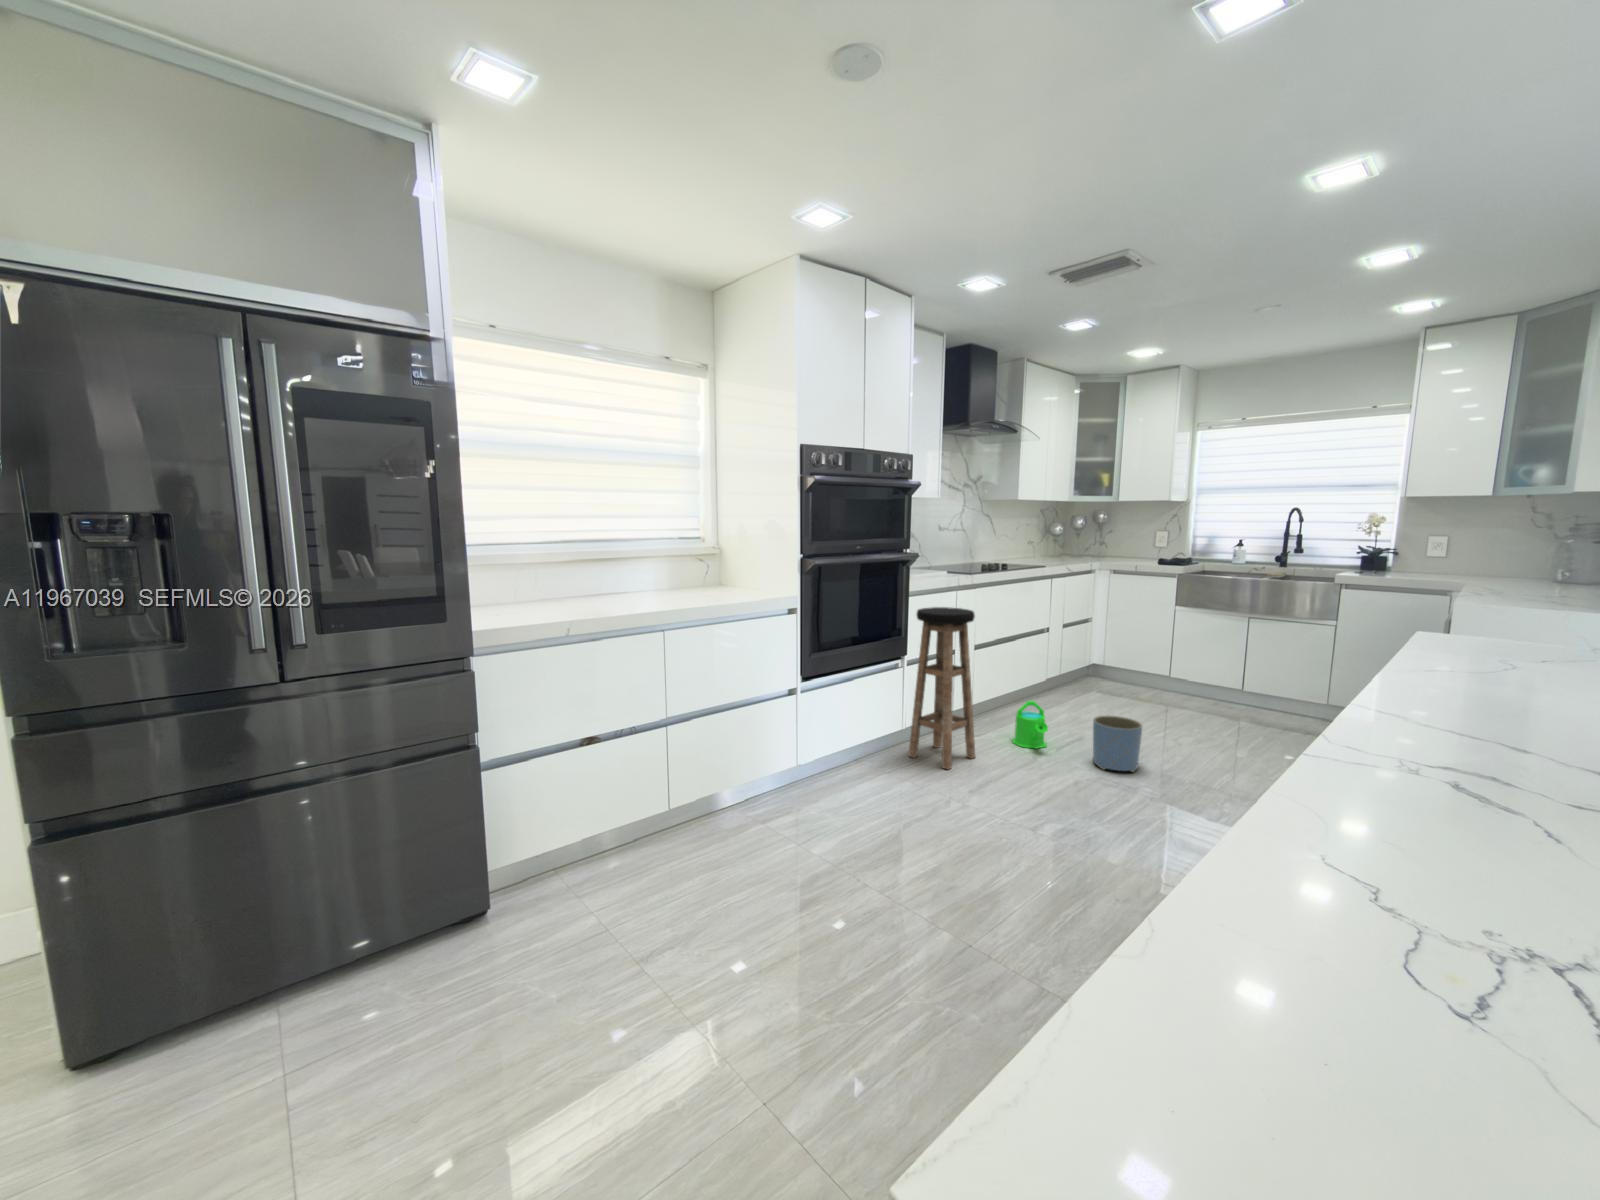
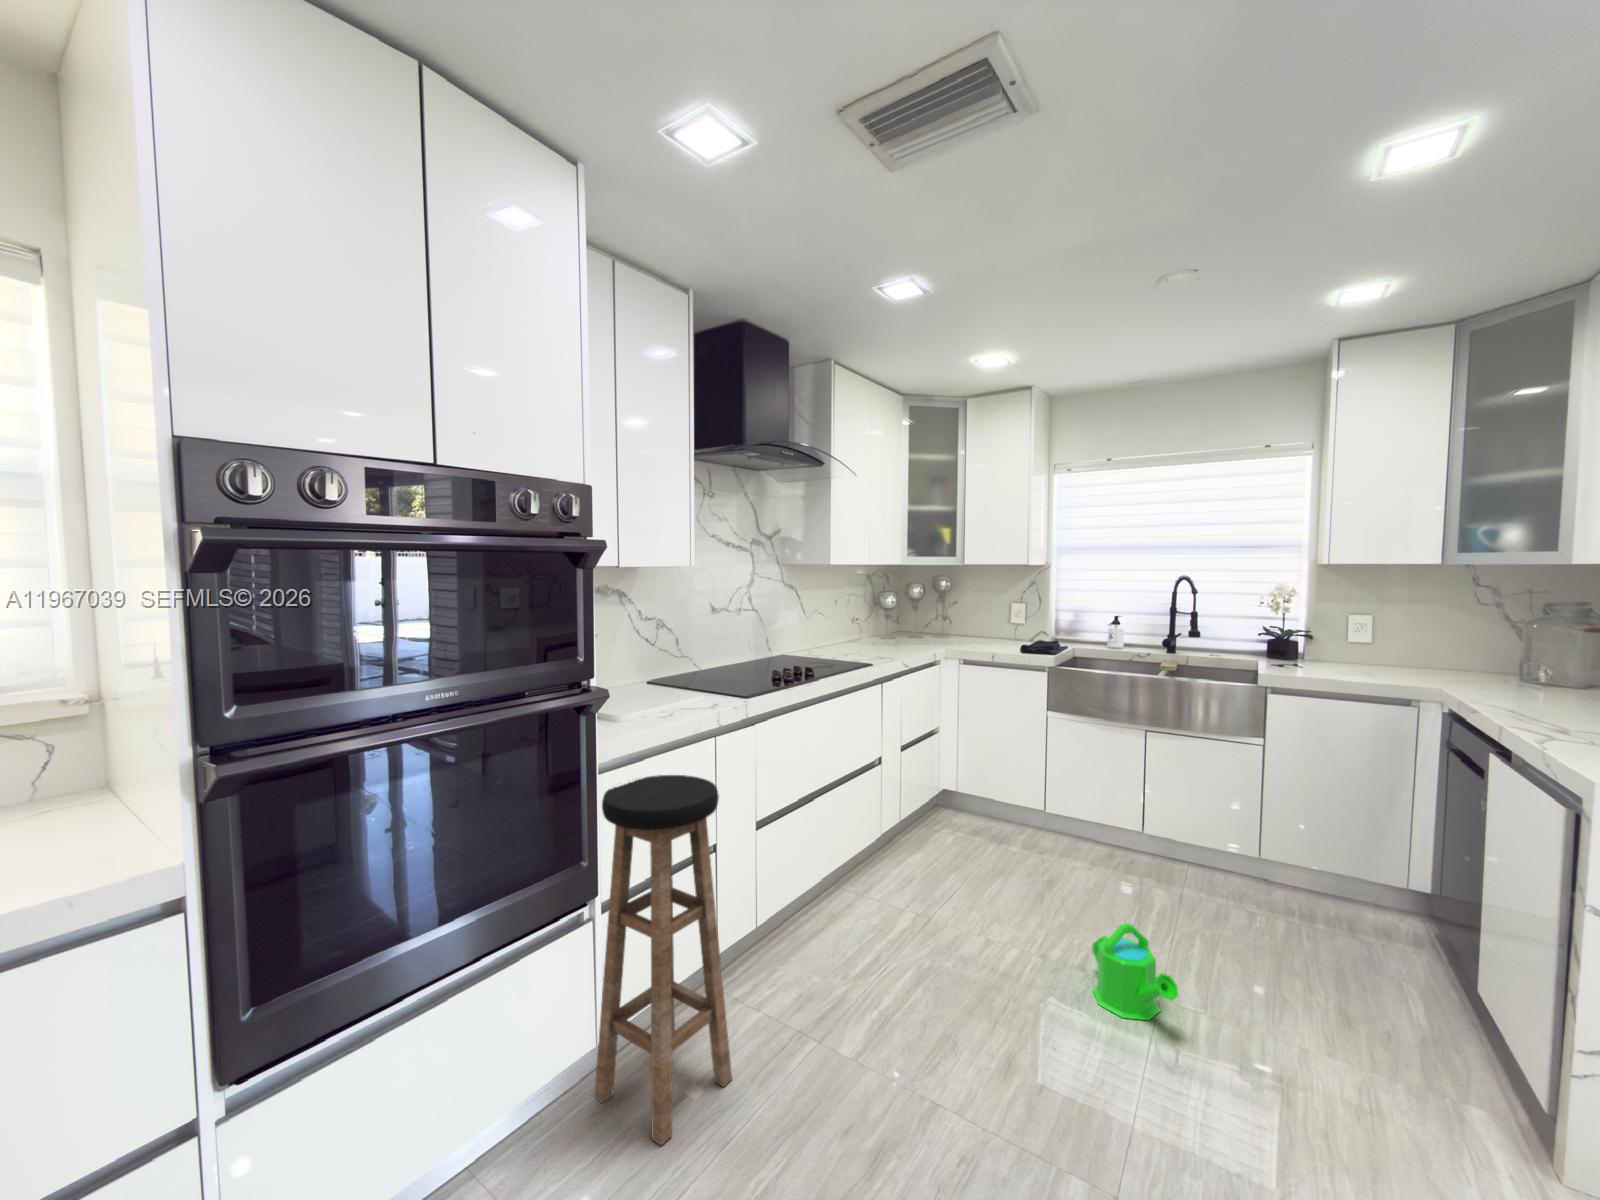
watering can: present [1013,701,1048,749] -> present [1092,923,1178,1020]
planter: present [1093,716,1142,772] -> none [946,962,1032,1094]

